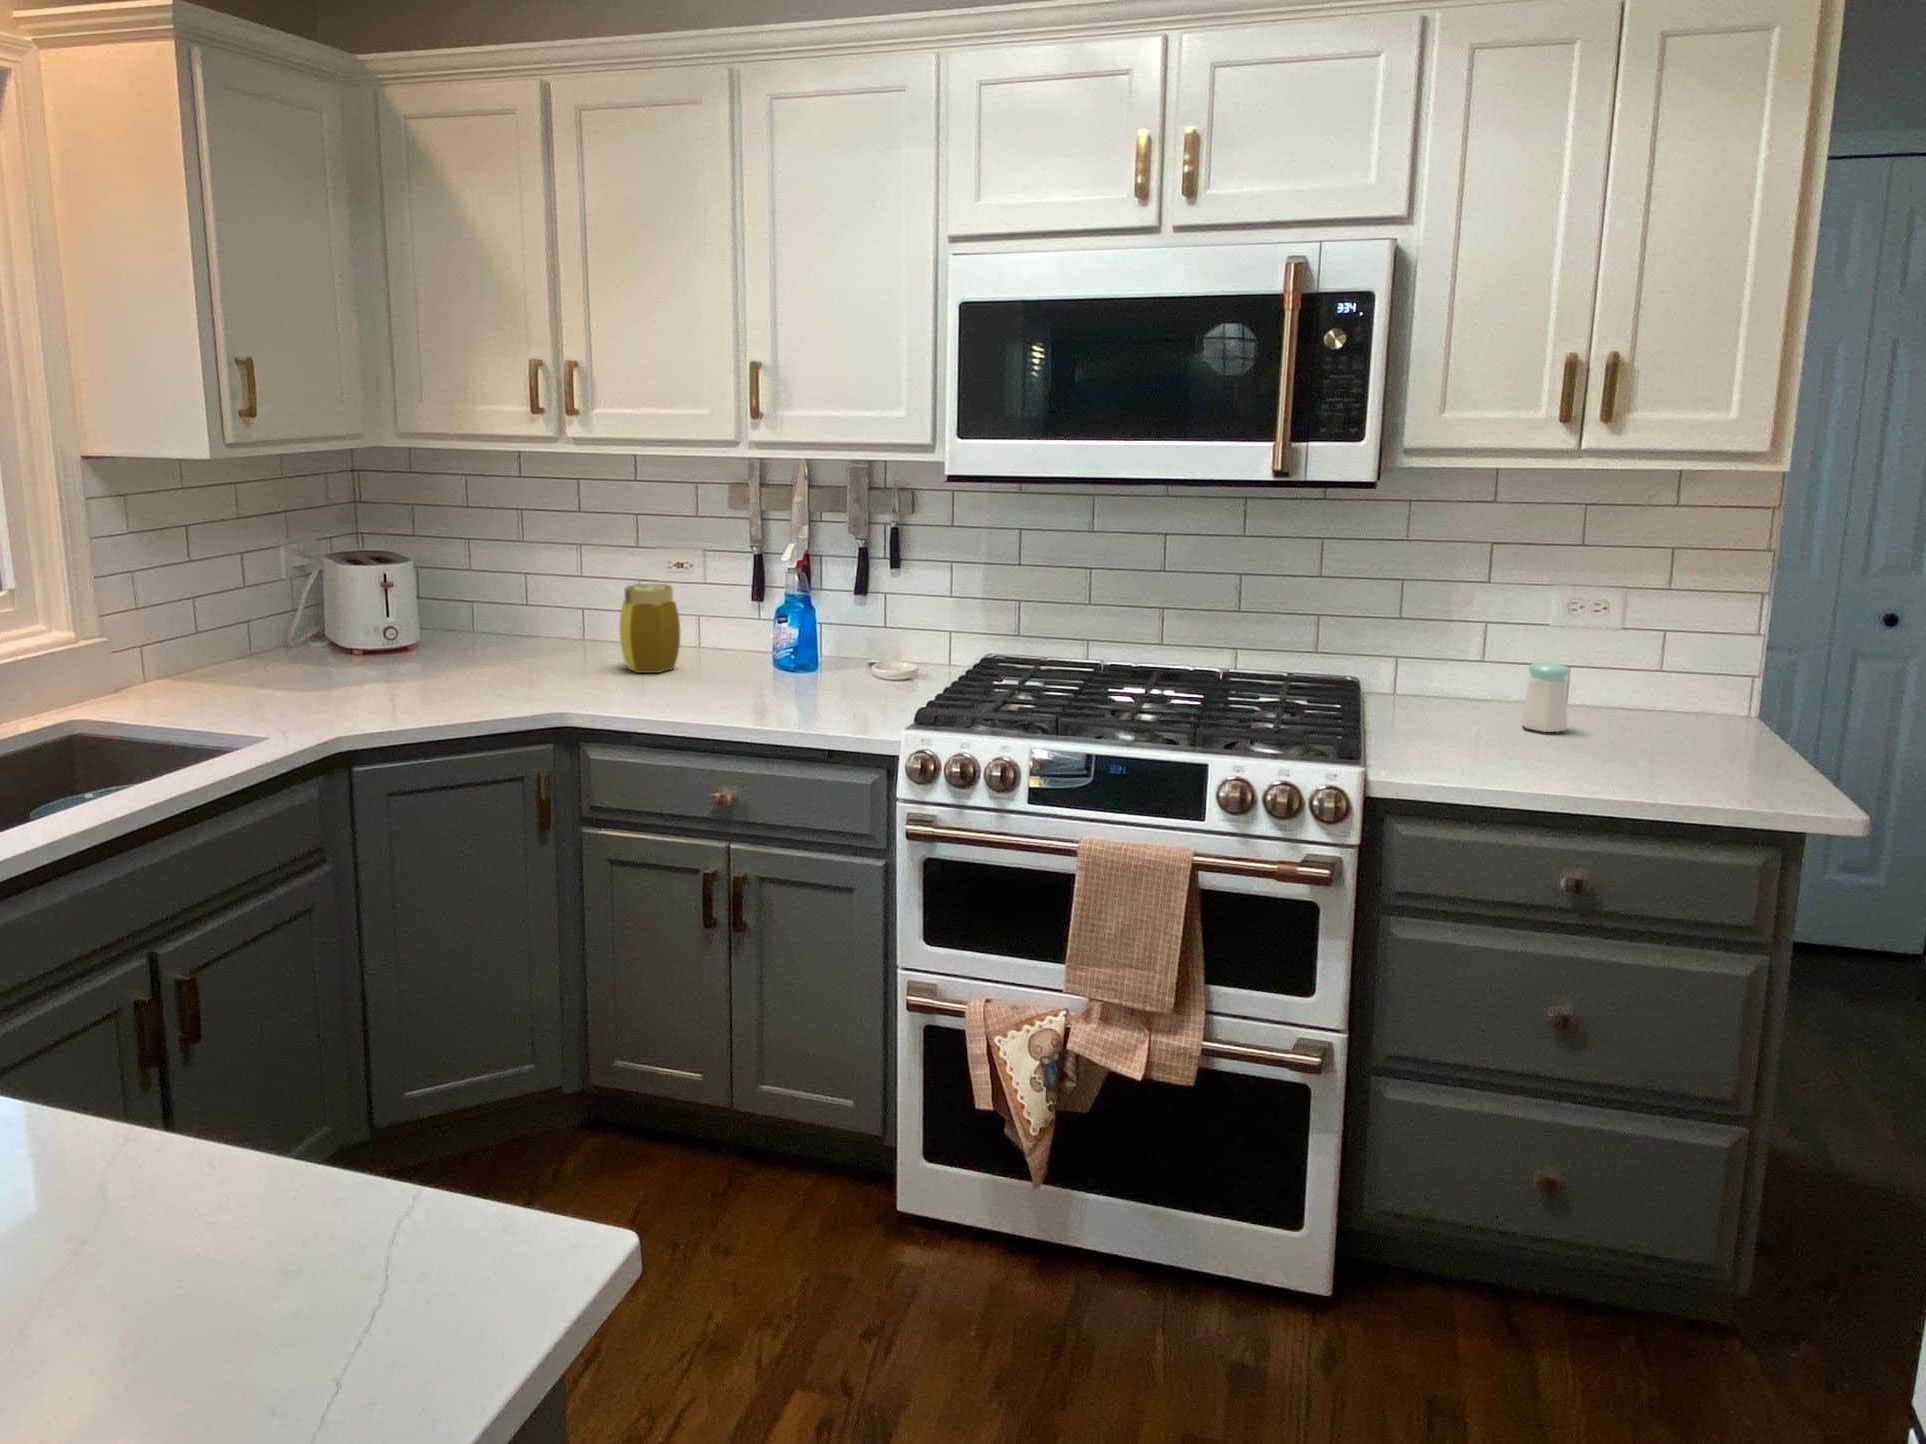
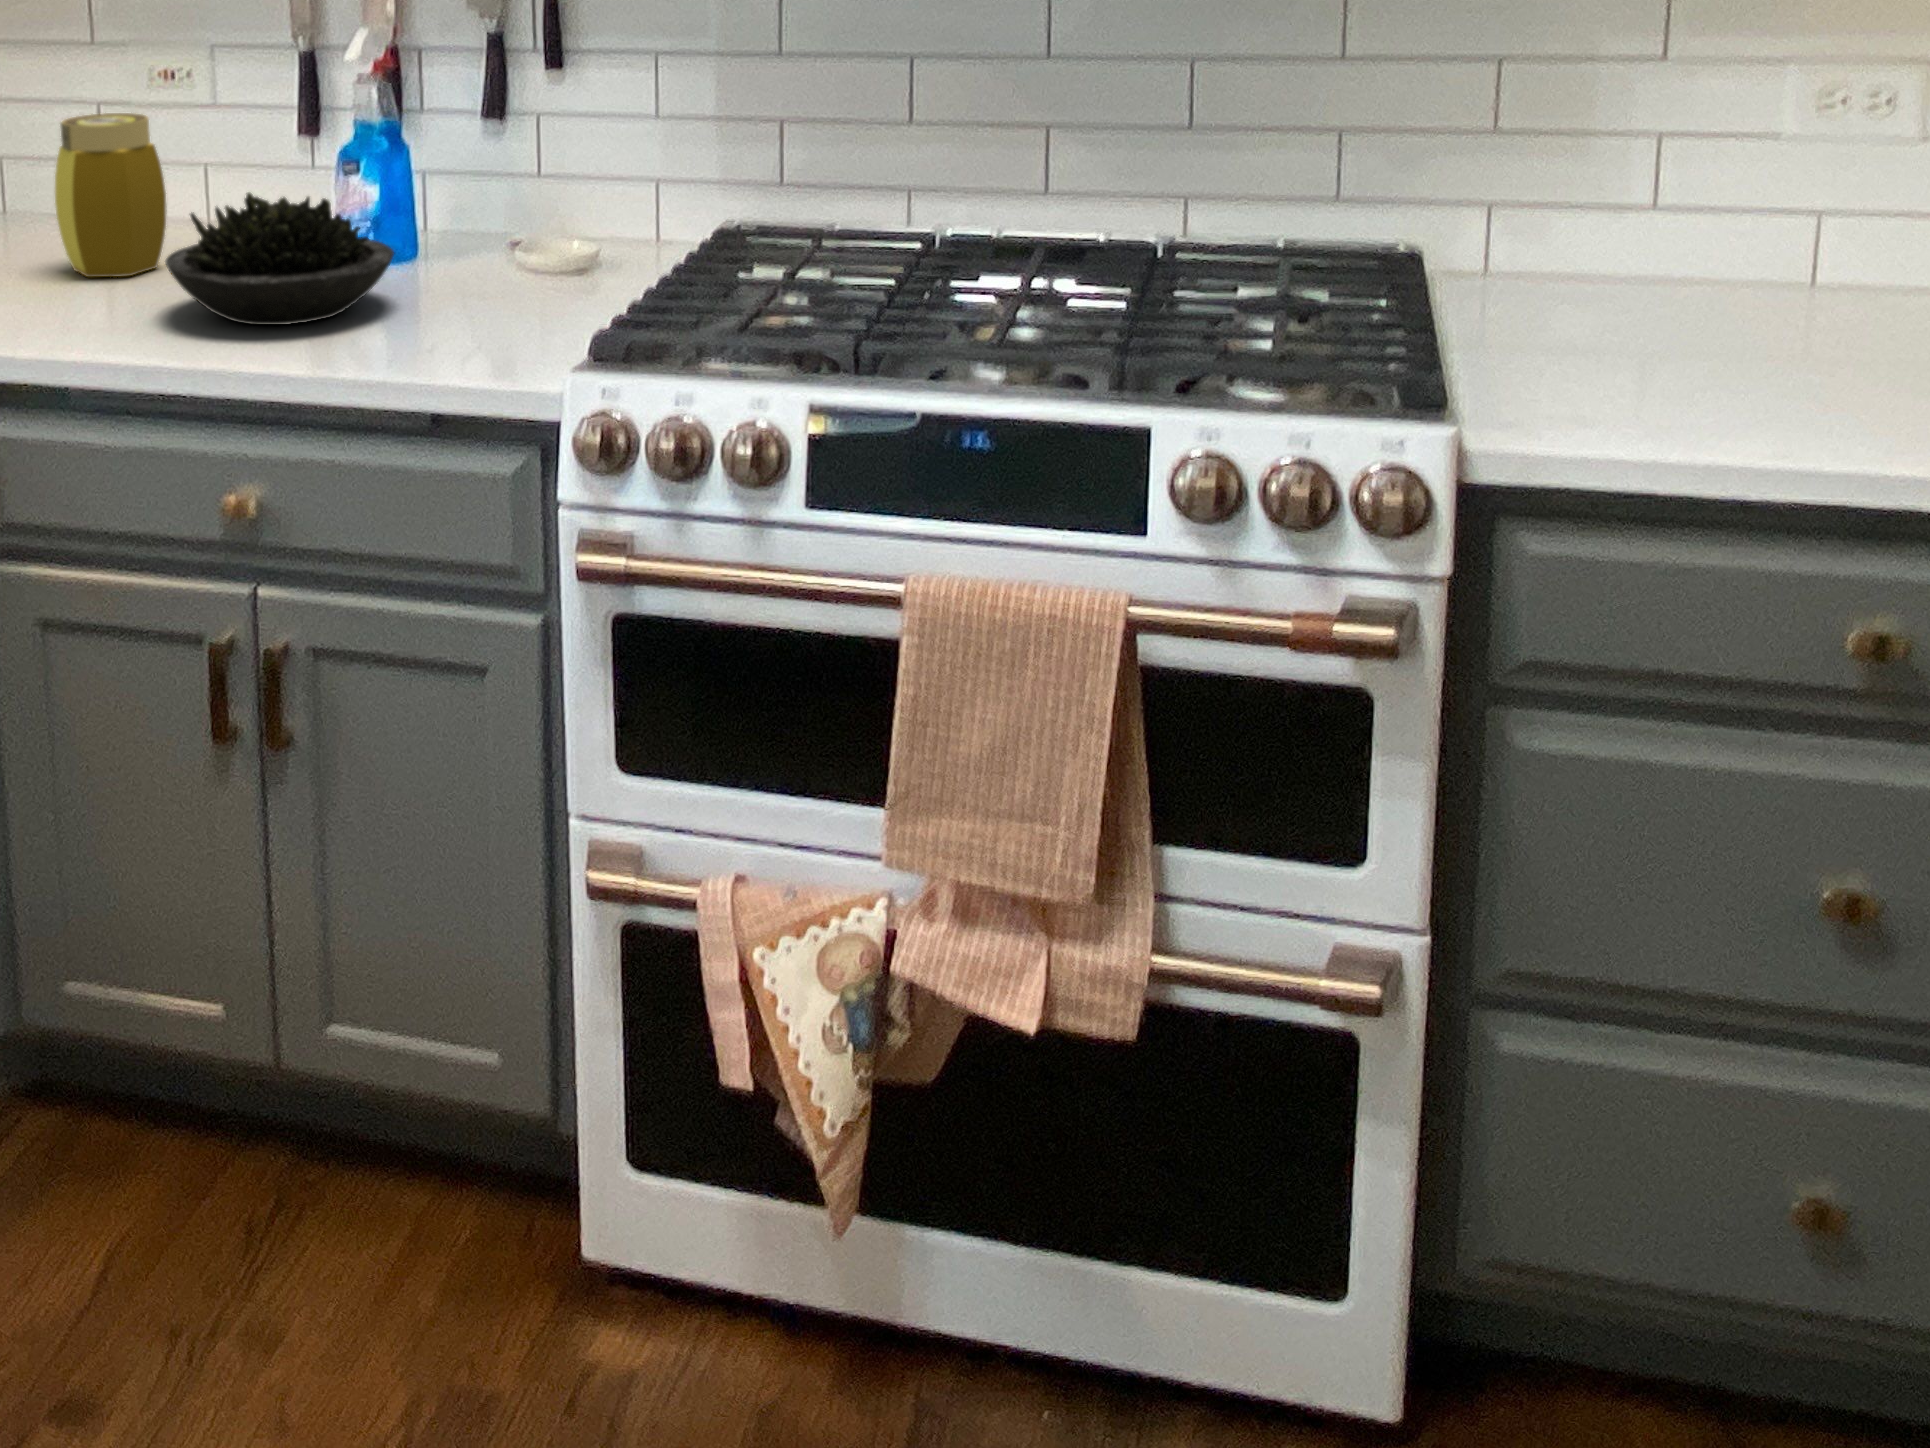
succulent plant: none [683,629,807,701] -> present [165,193,394,325]
salt shaker: present [1522,662,1569,732] -> none [1746,210,1840,343]

